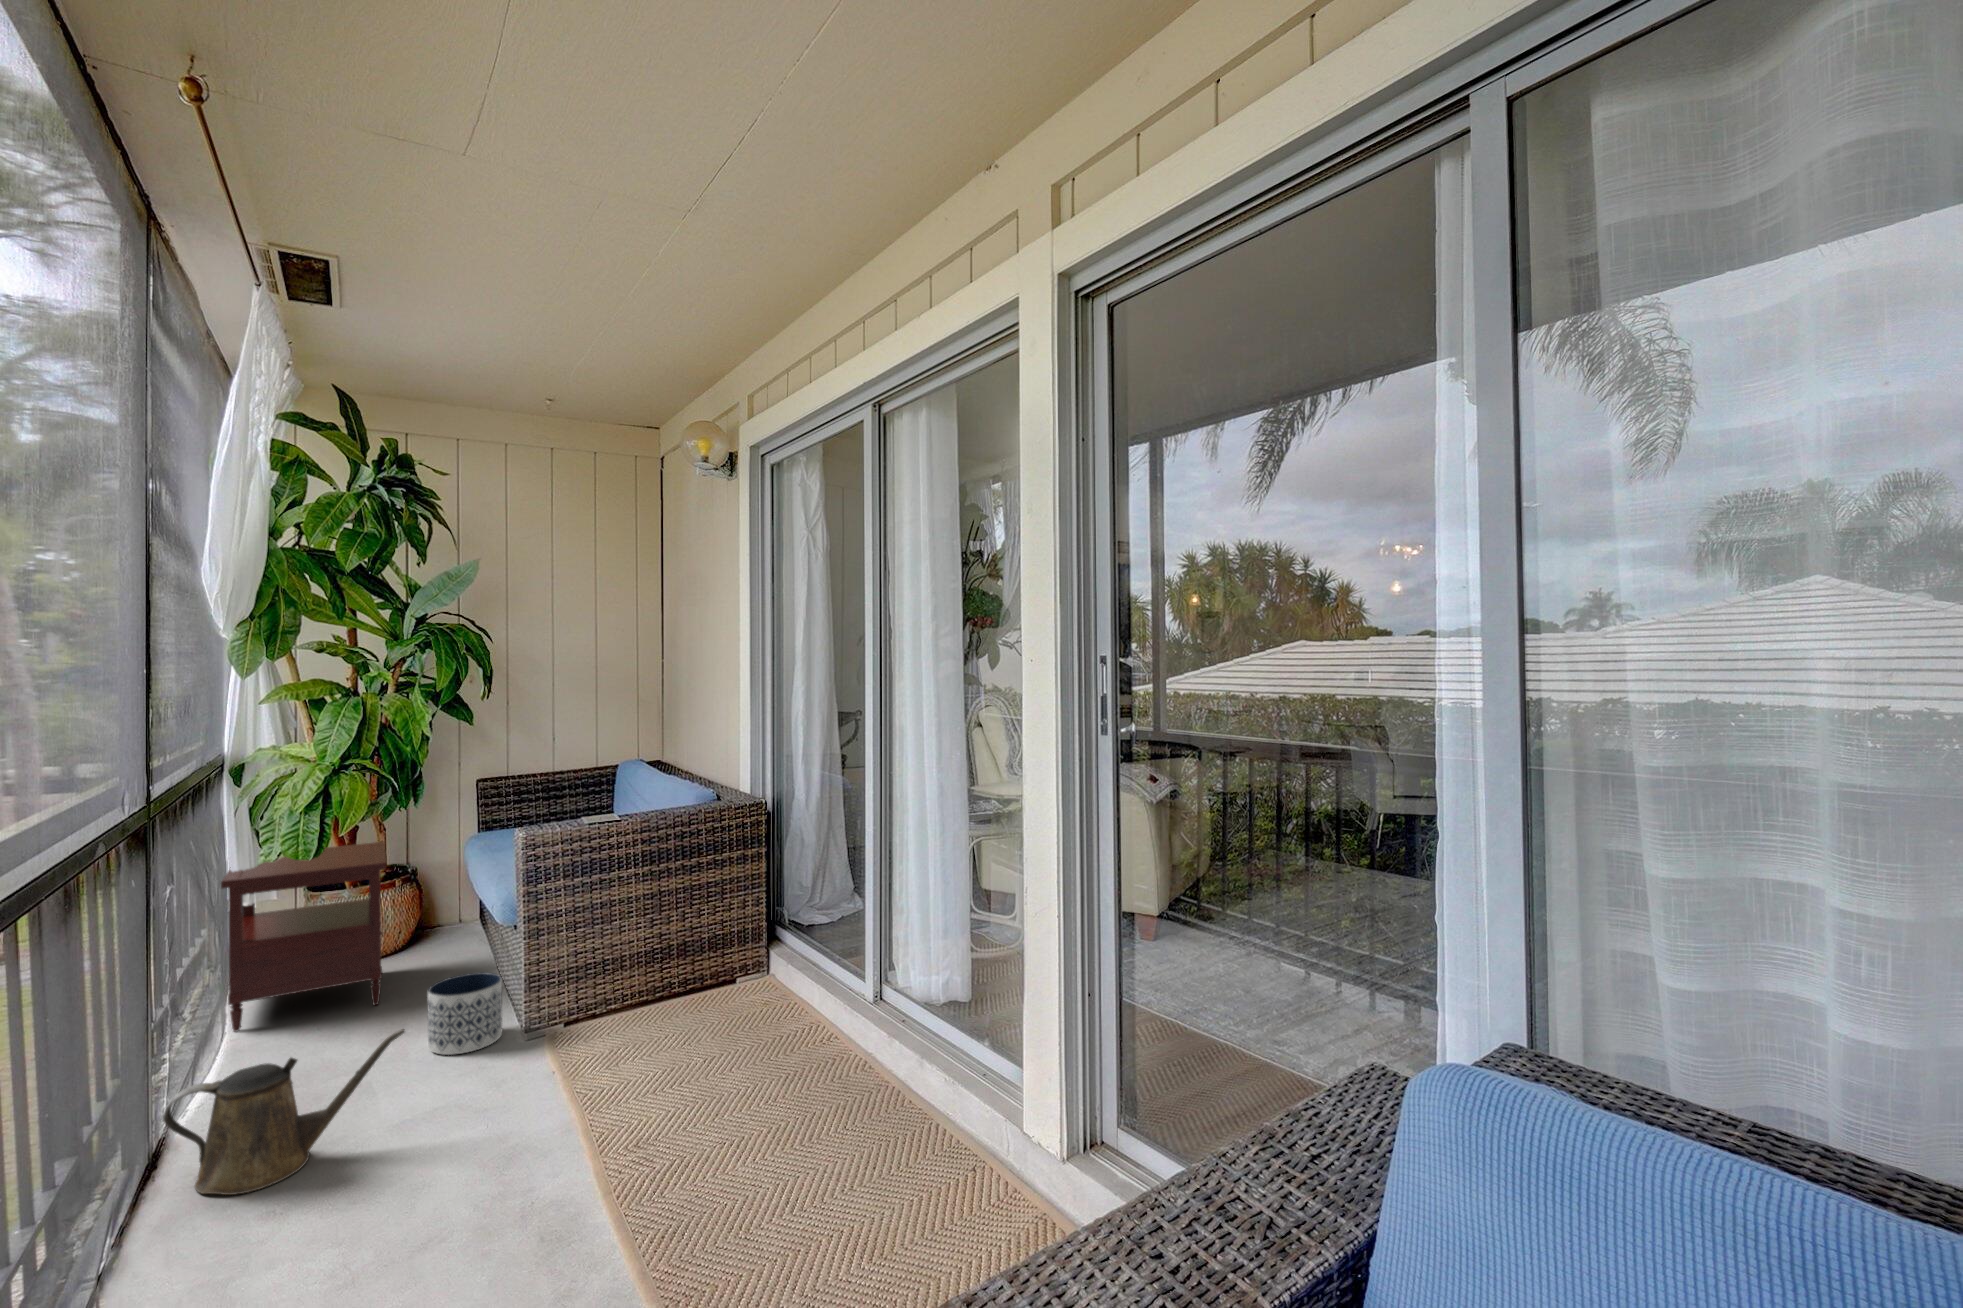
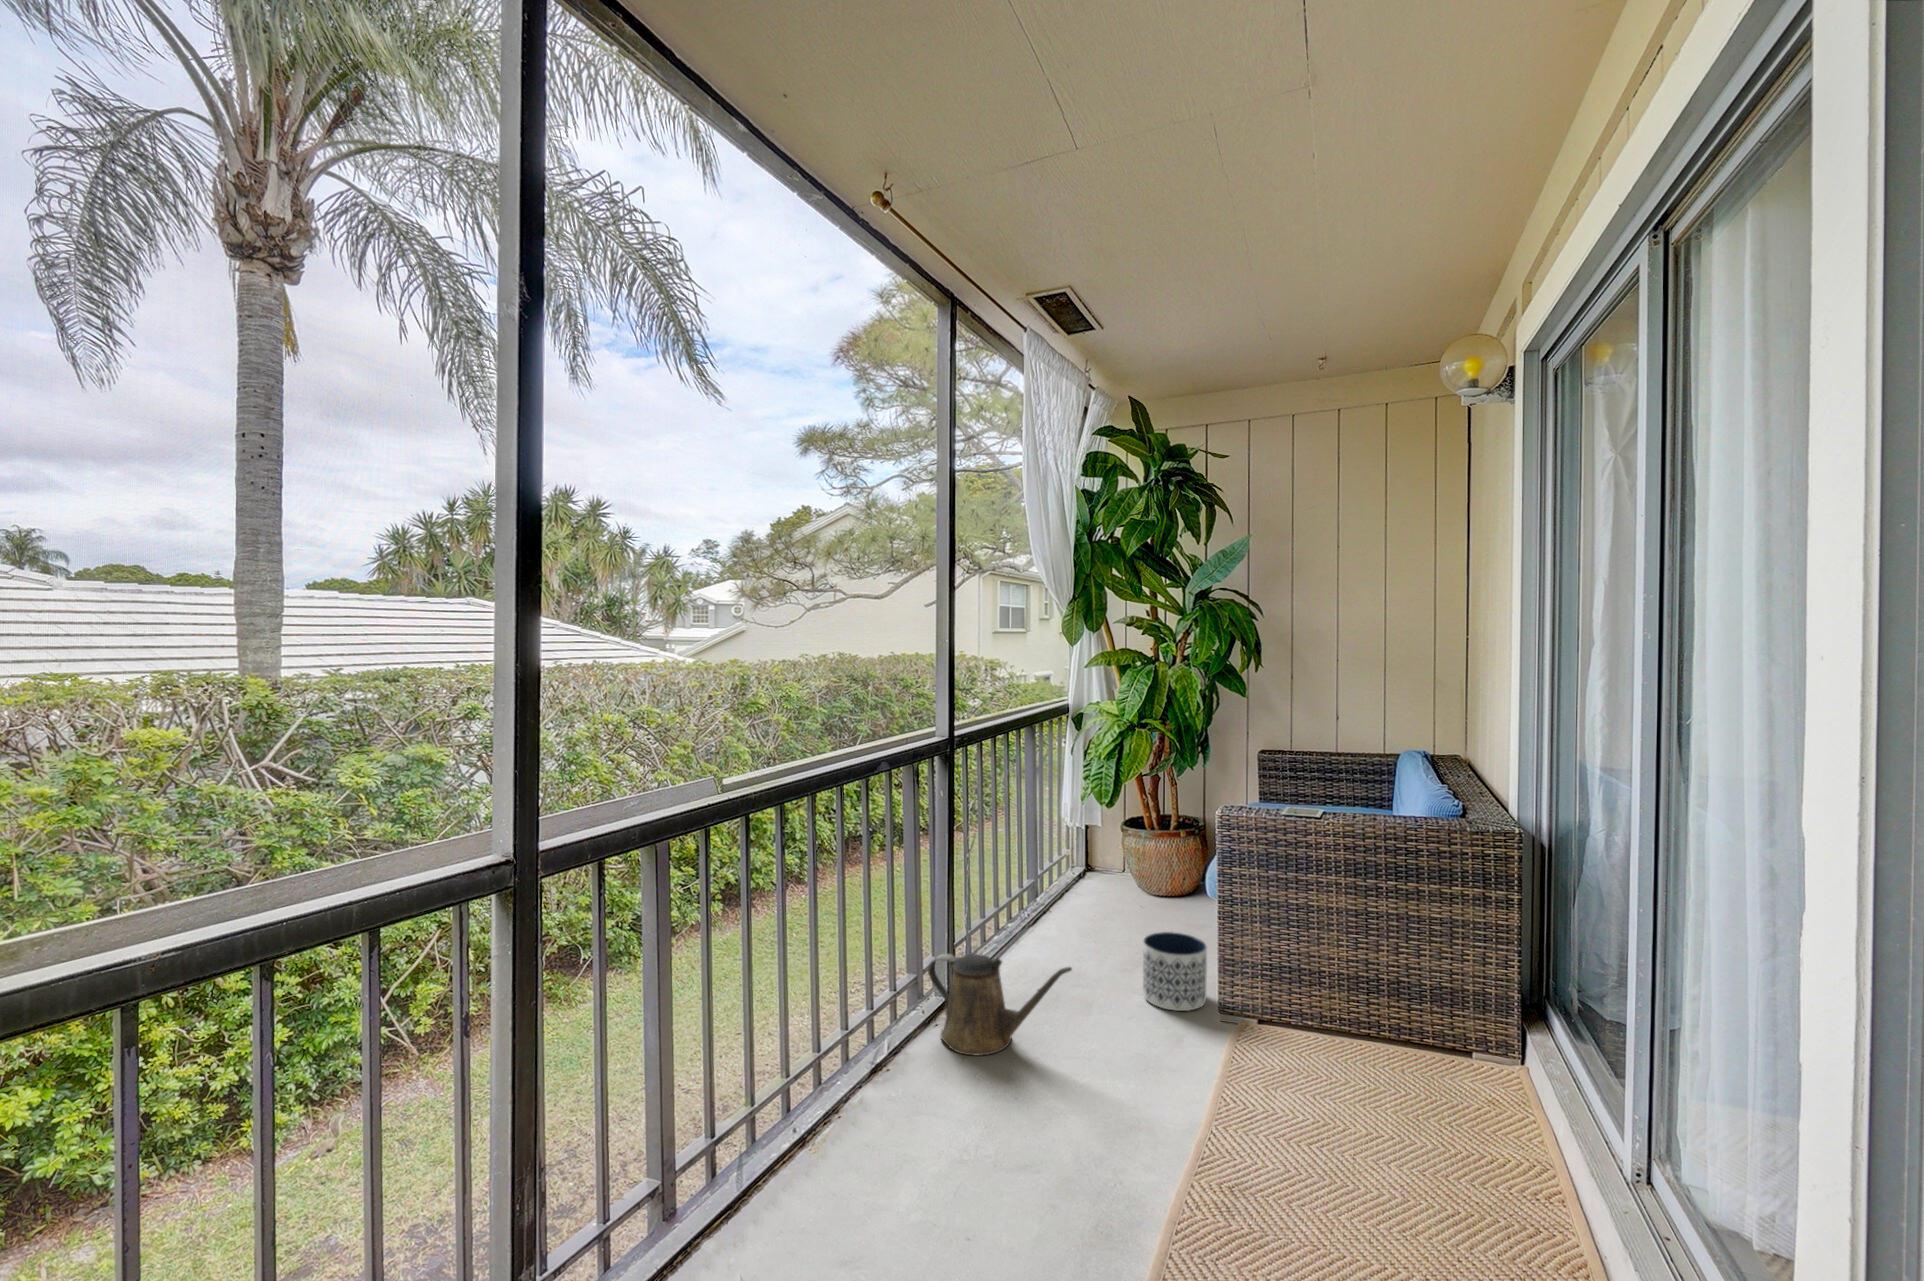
side table: present [221,842,386,1032] -> none [1043,785,1172,936]

